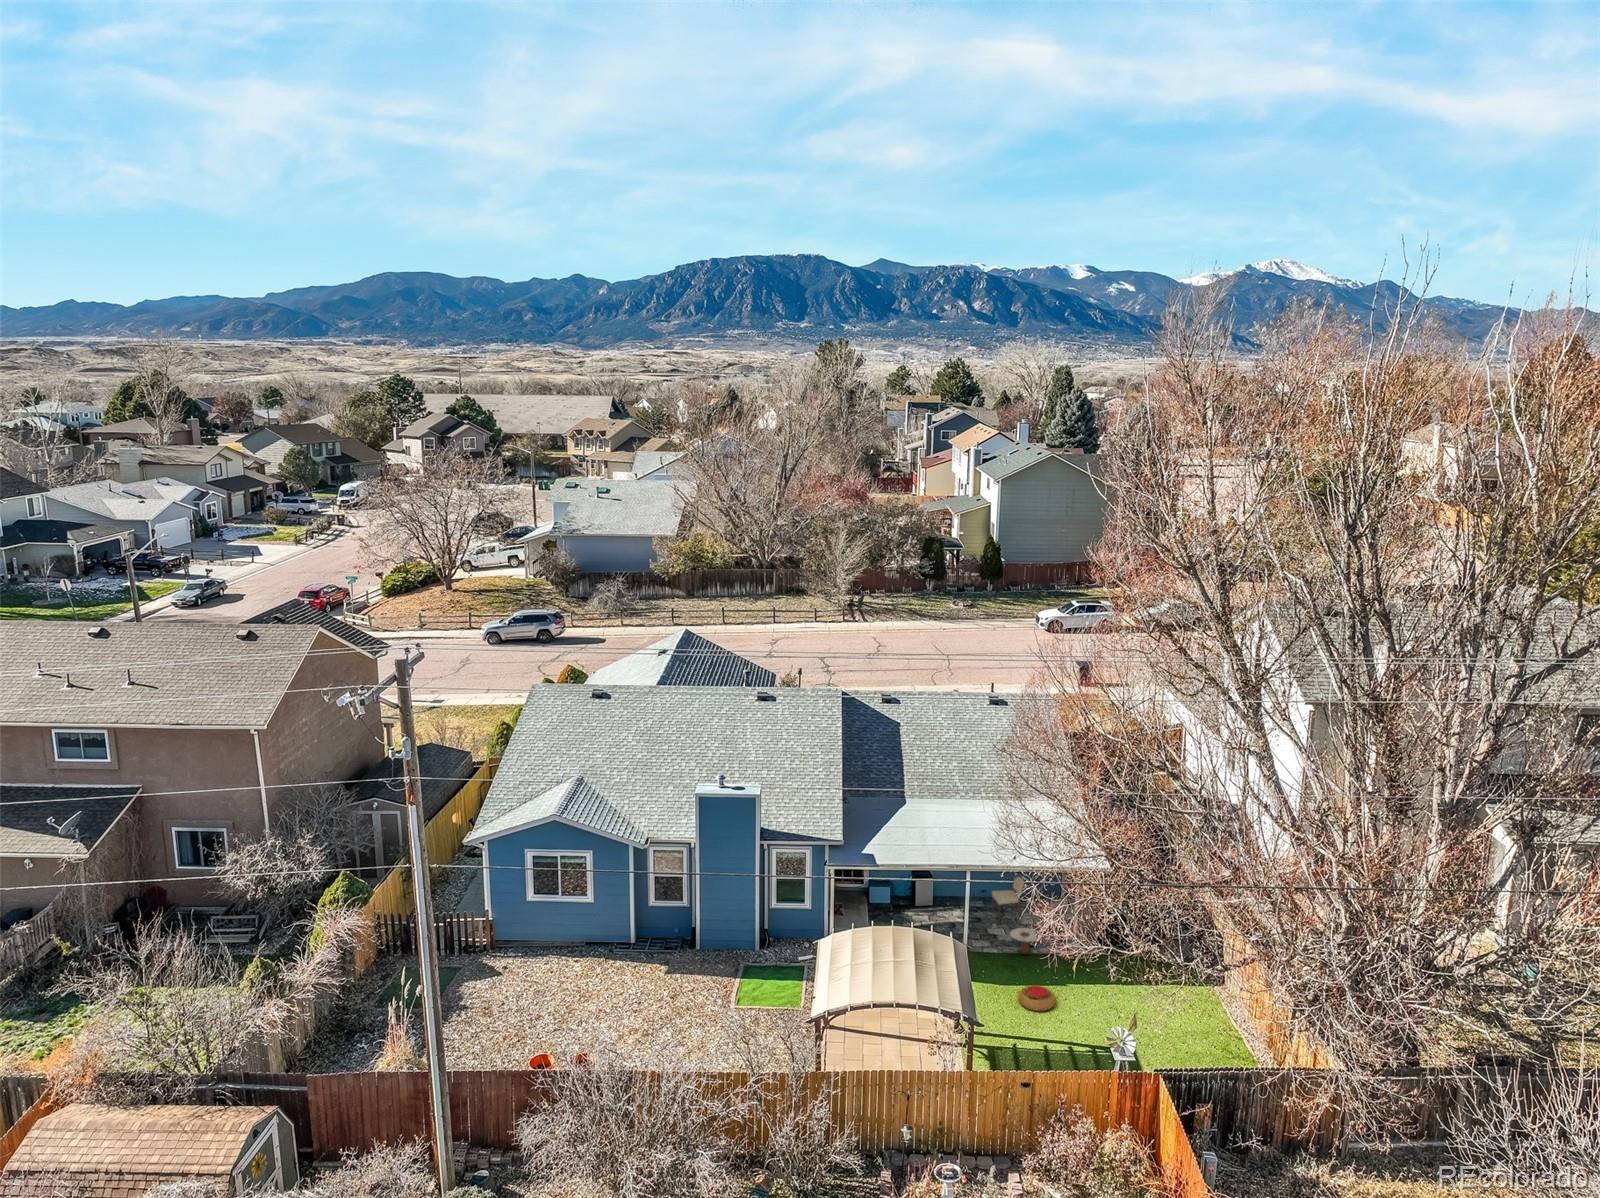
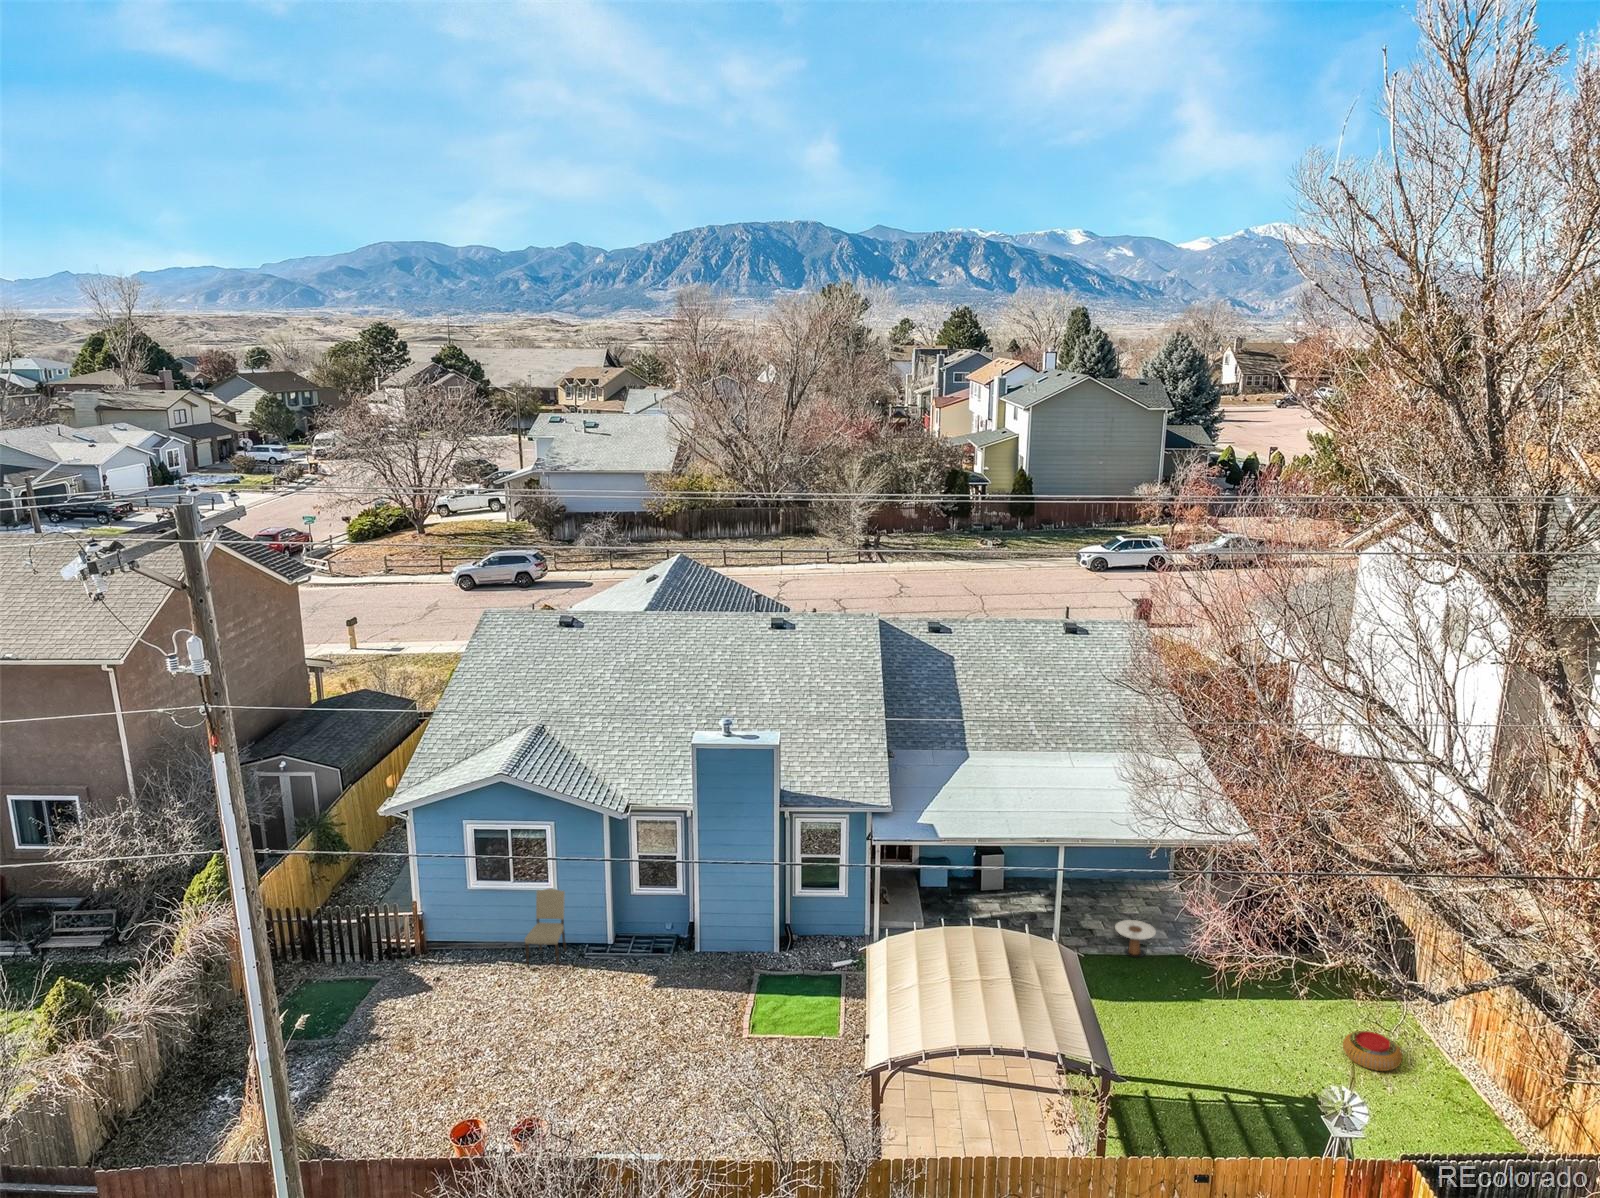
chair: present [992,877,1024,921] -> present [525,888,566,968]
pouf: present [1018,985,1056,1011] -> present [1343,1031,1402,1071]

